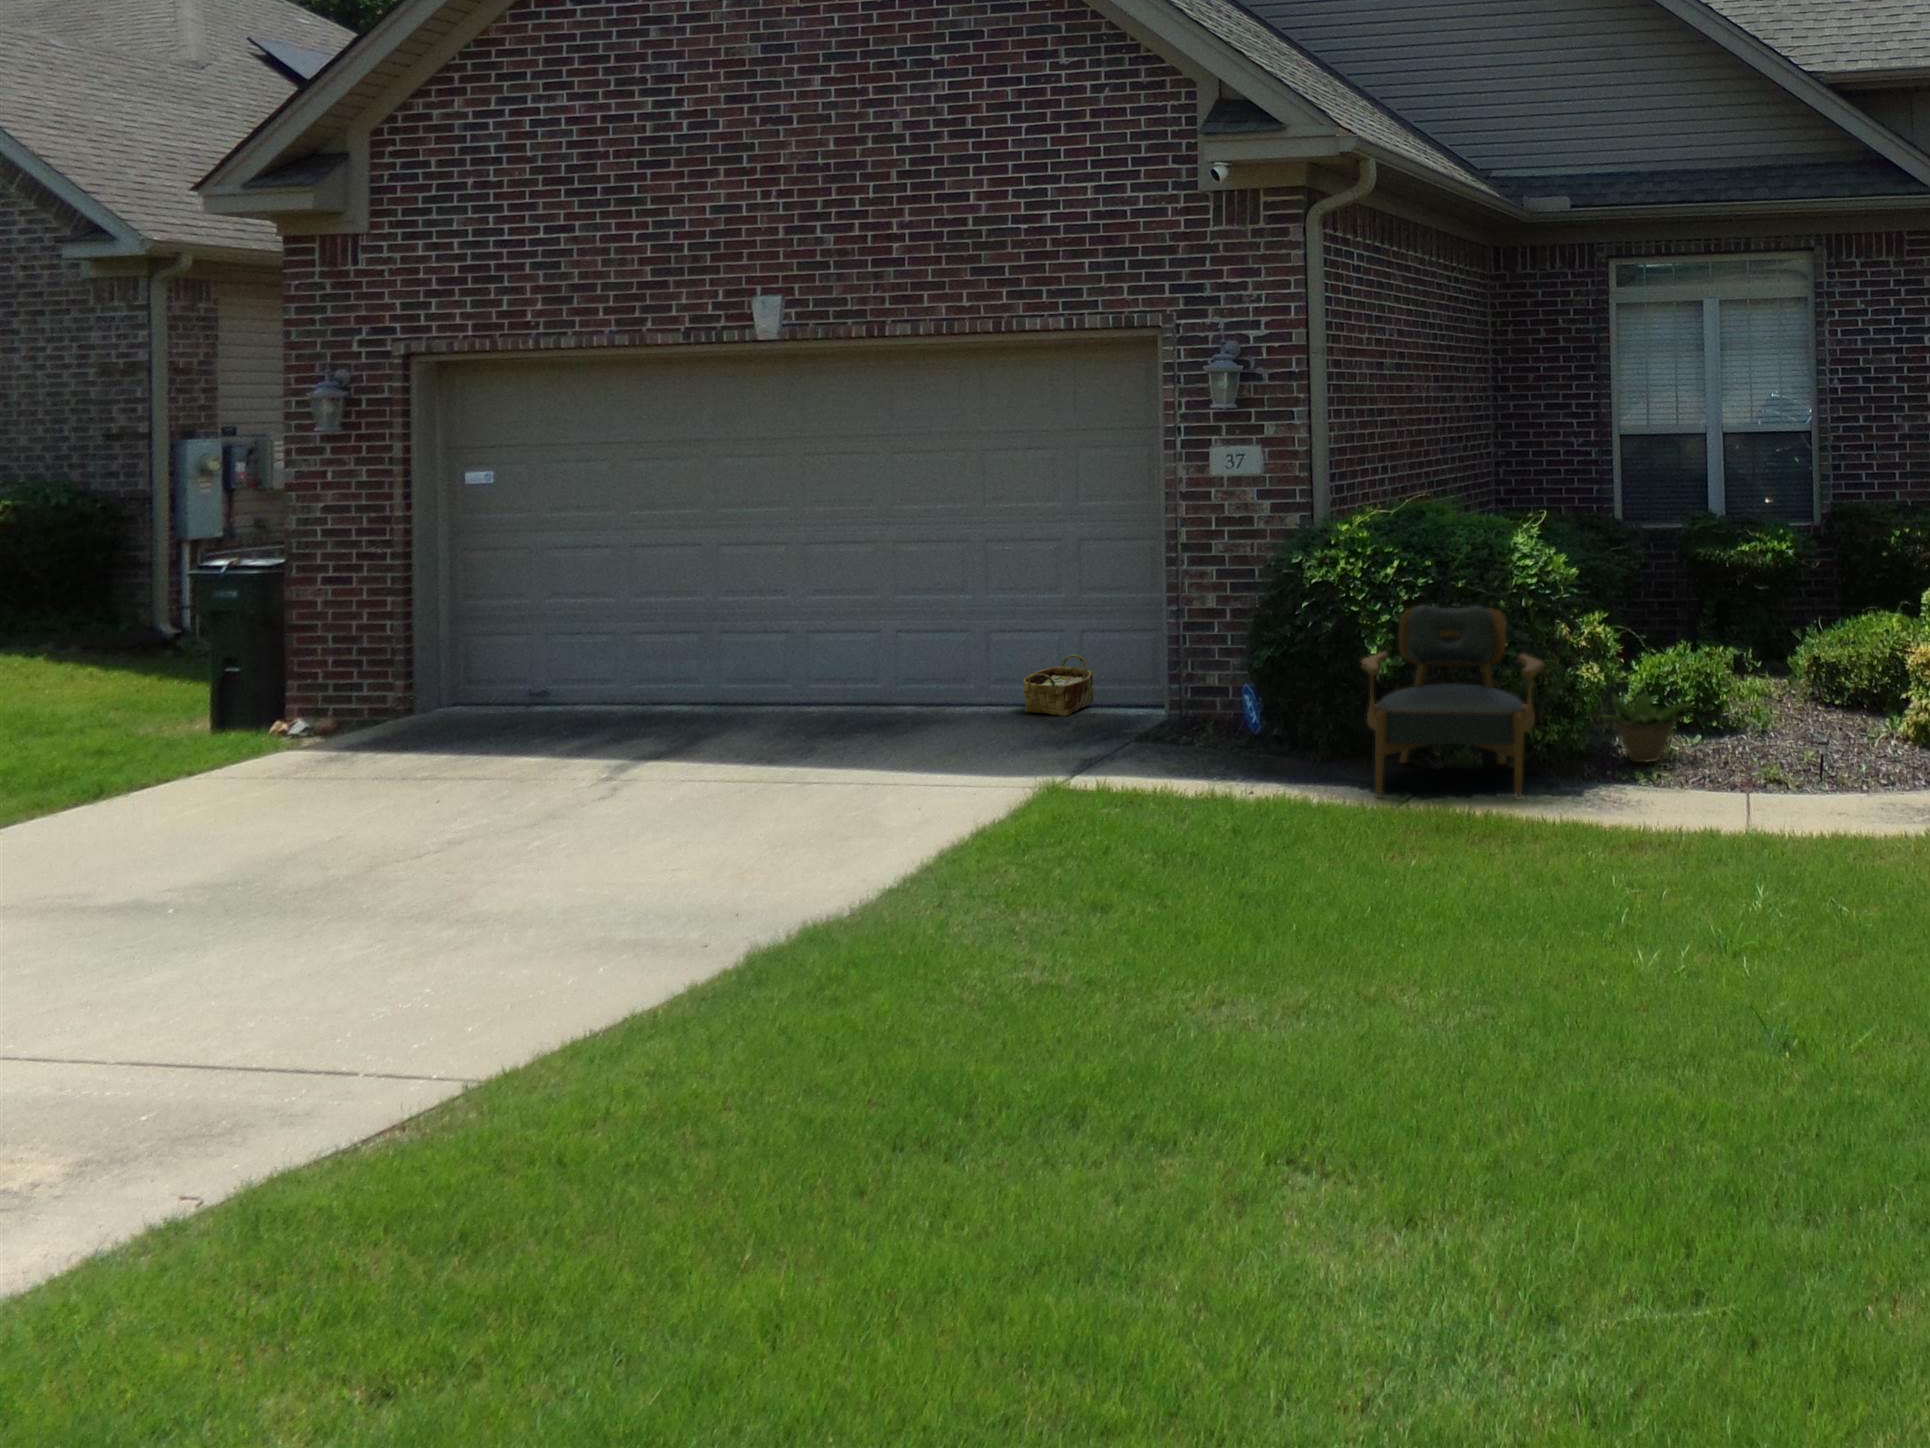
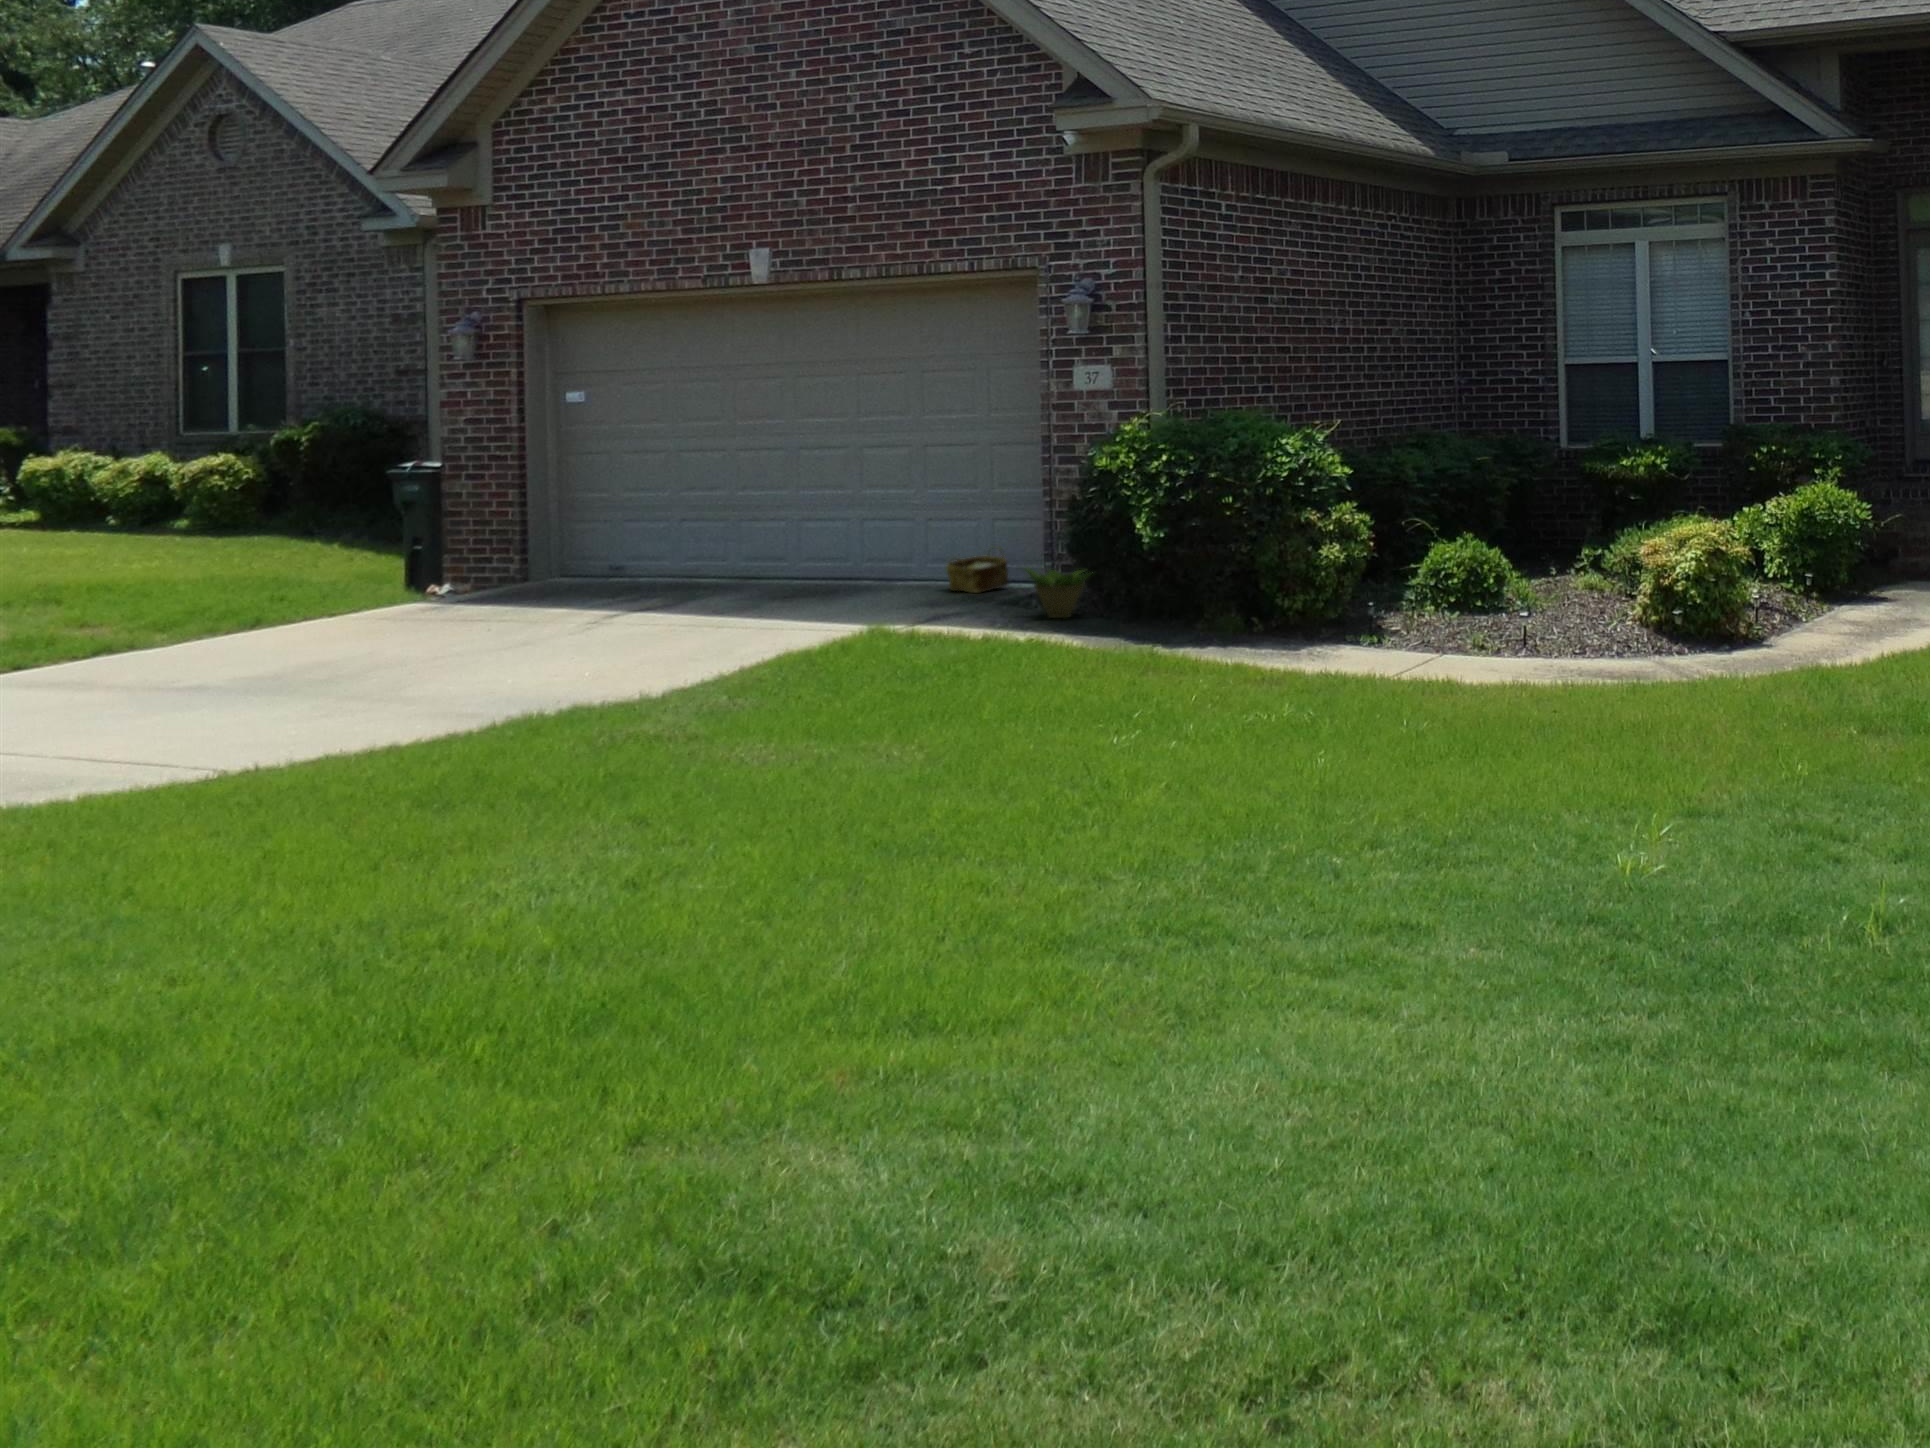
armchair: present [1361,605,1543,799] -> none [1123,494,1270,647]
decorative plant: present [1604,692,1690,762] -> present [1024,568,1093,618]

